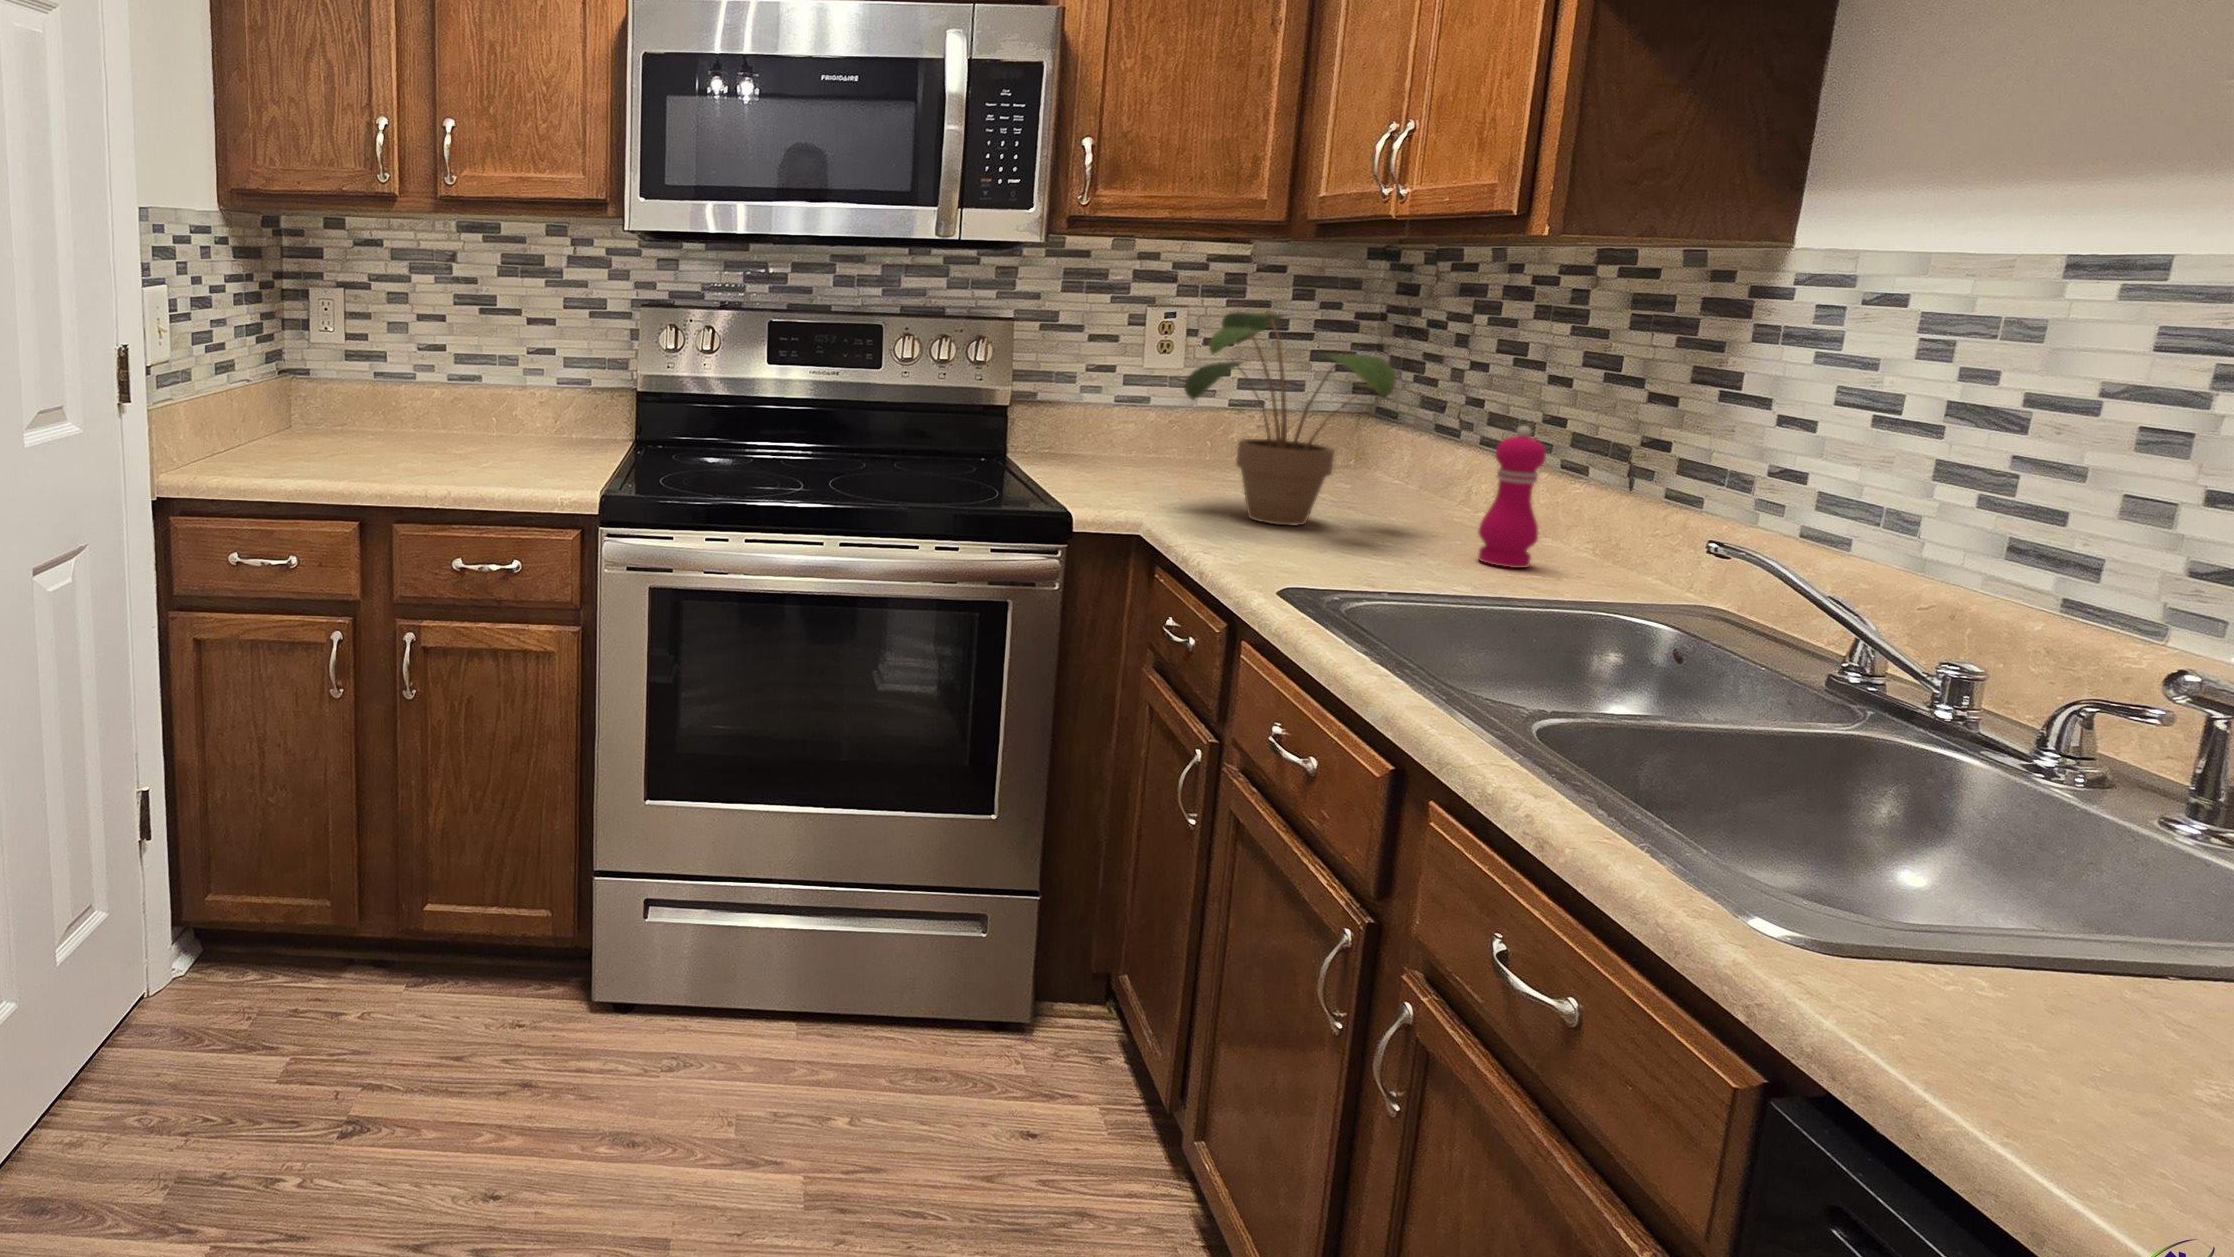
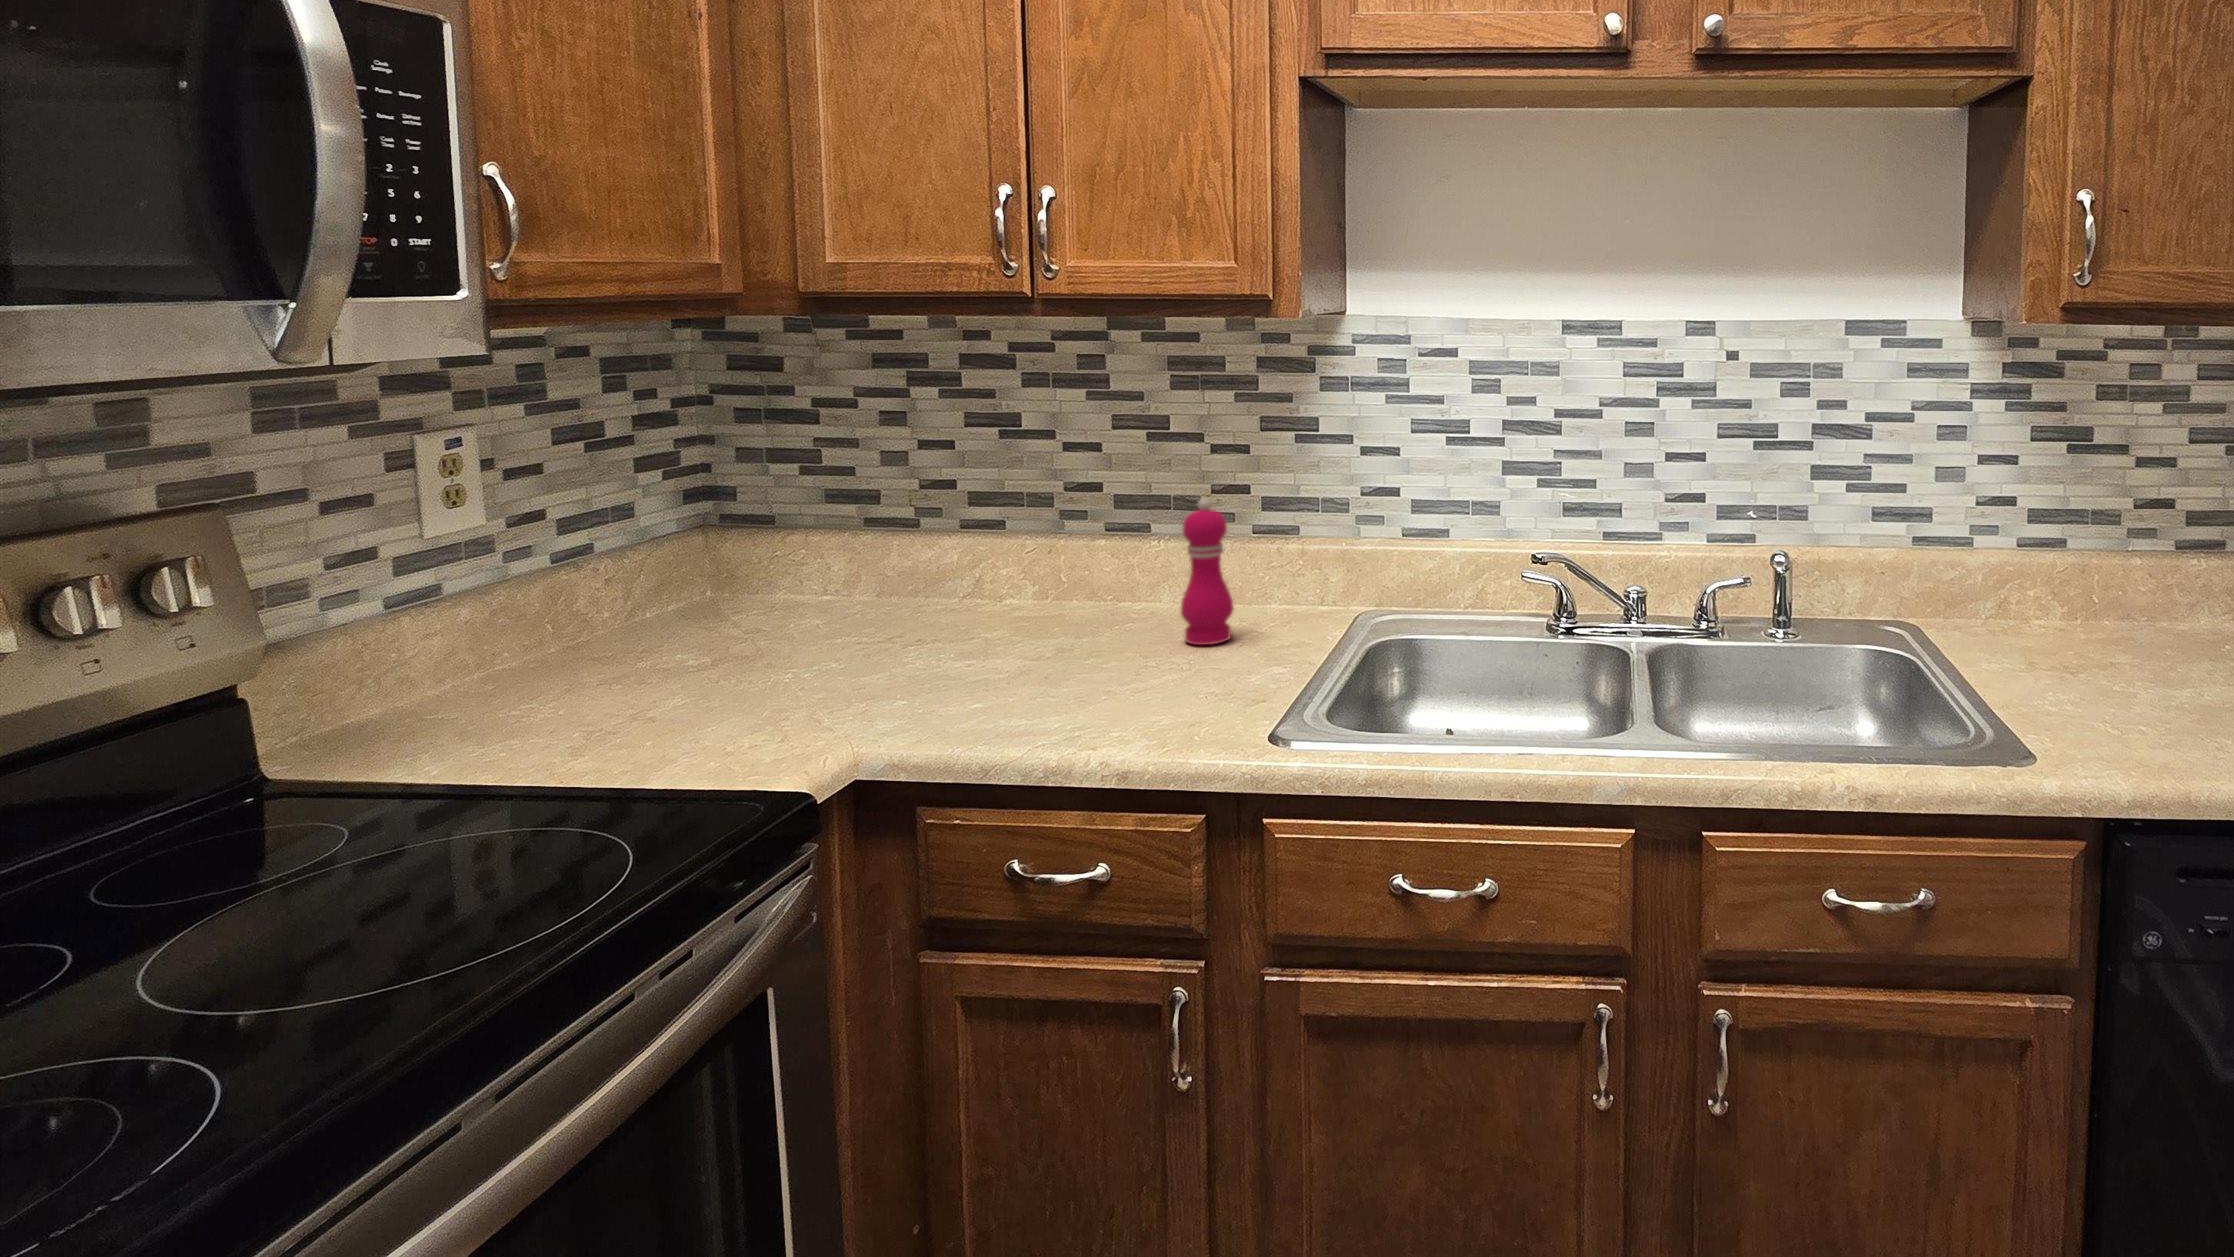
potted plant: present [1184,311,1415,526] -> none [795,415,1105,698]

